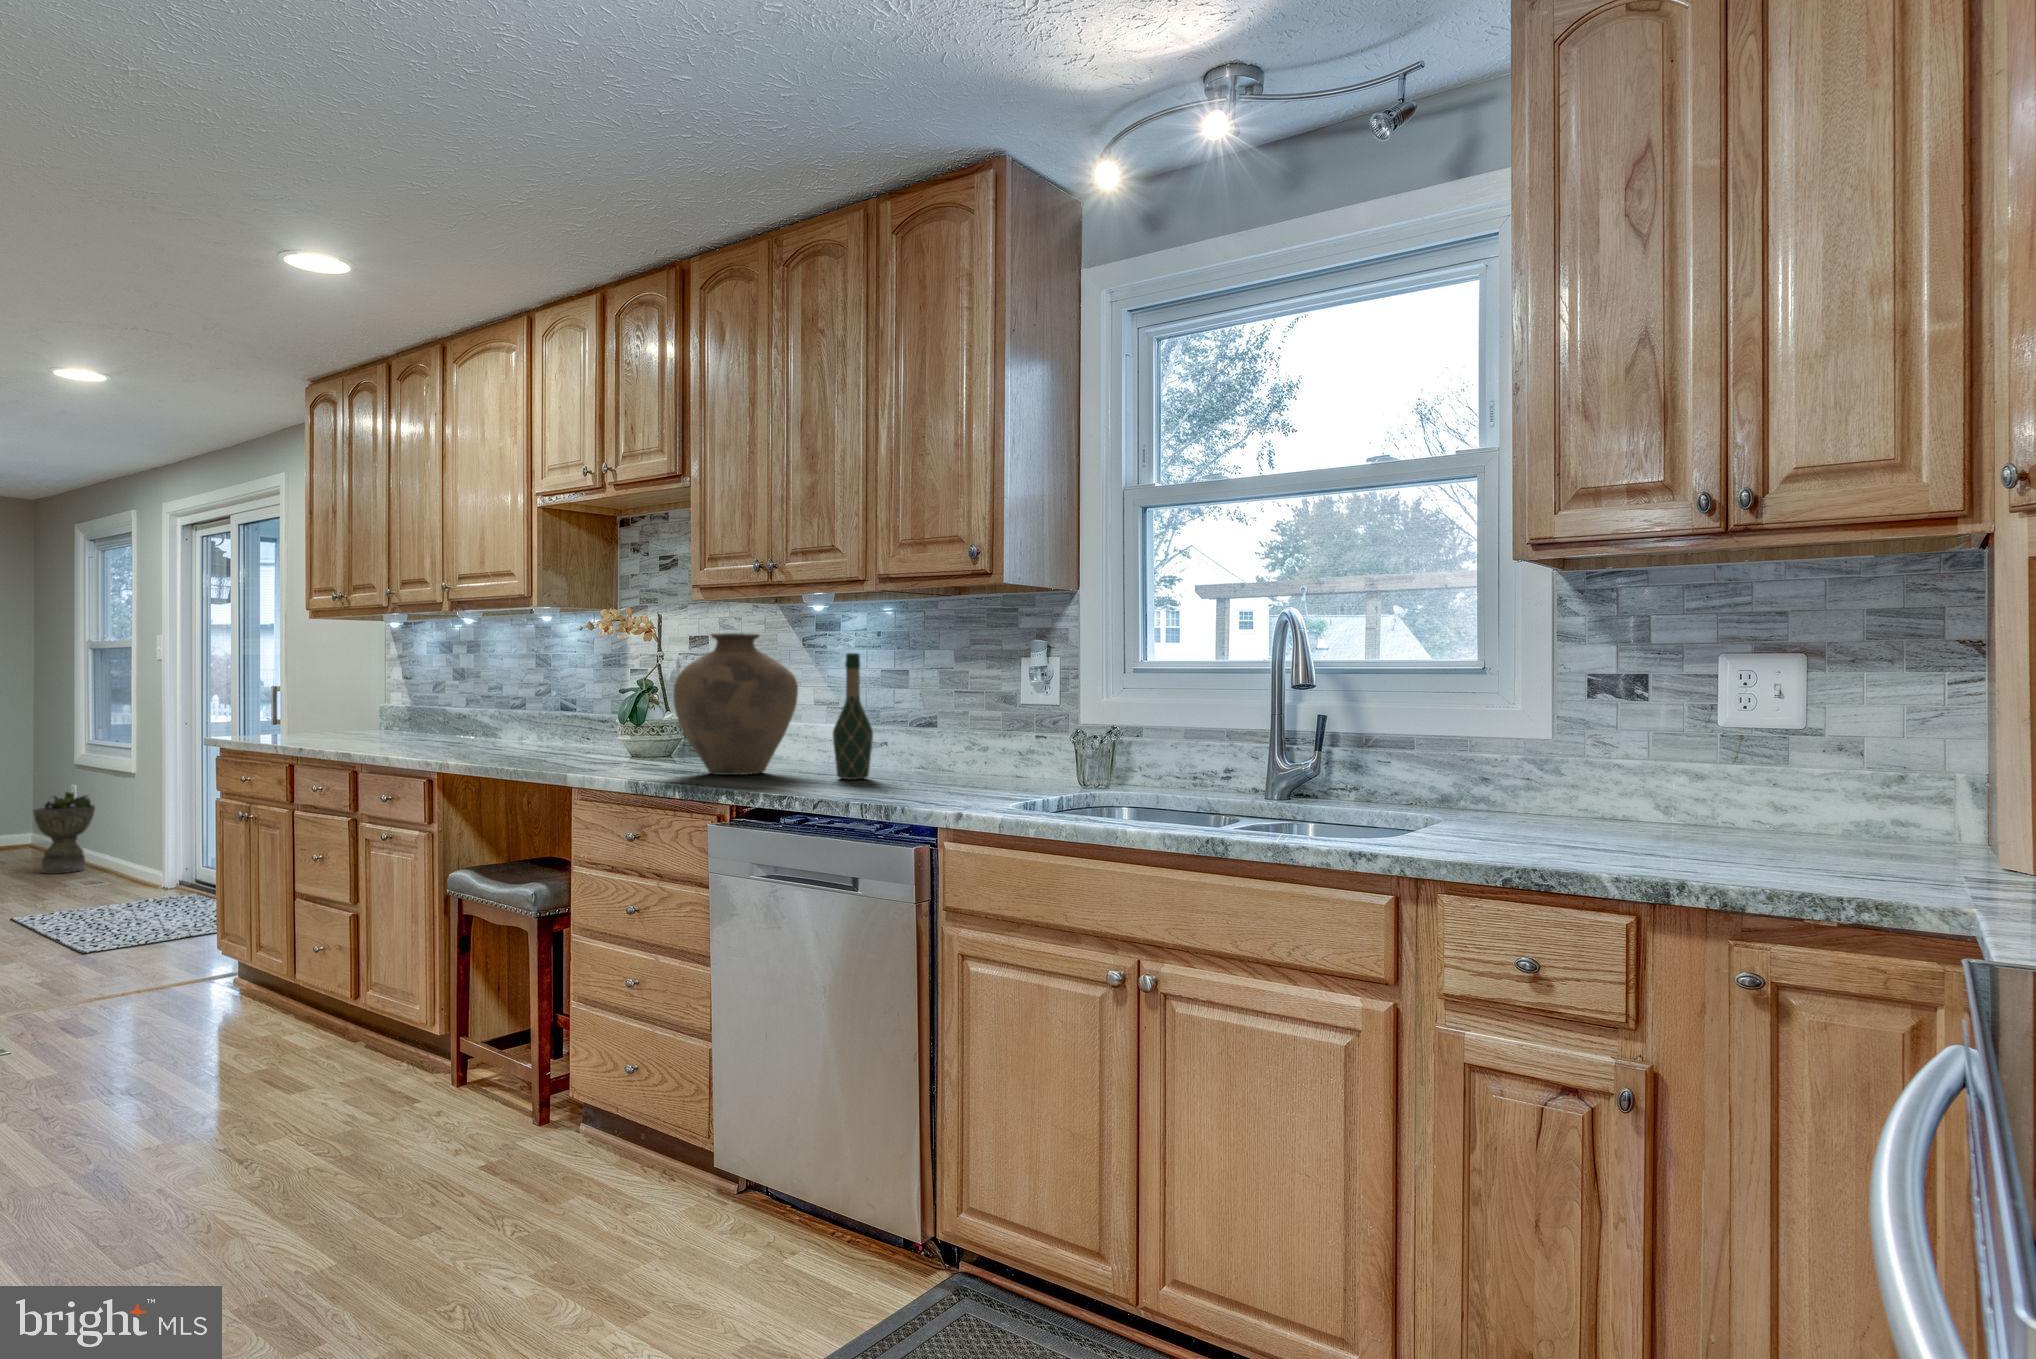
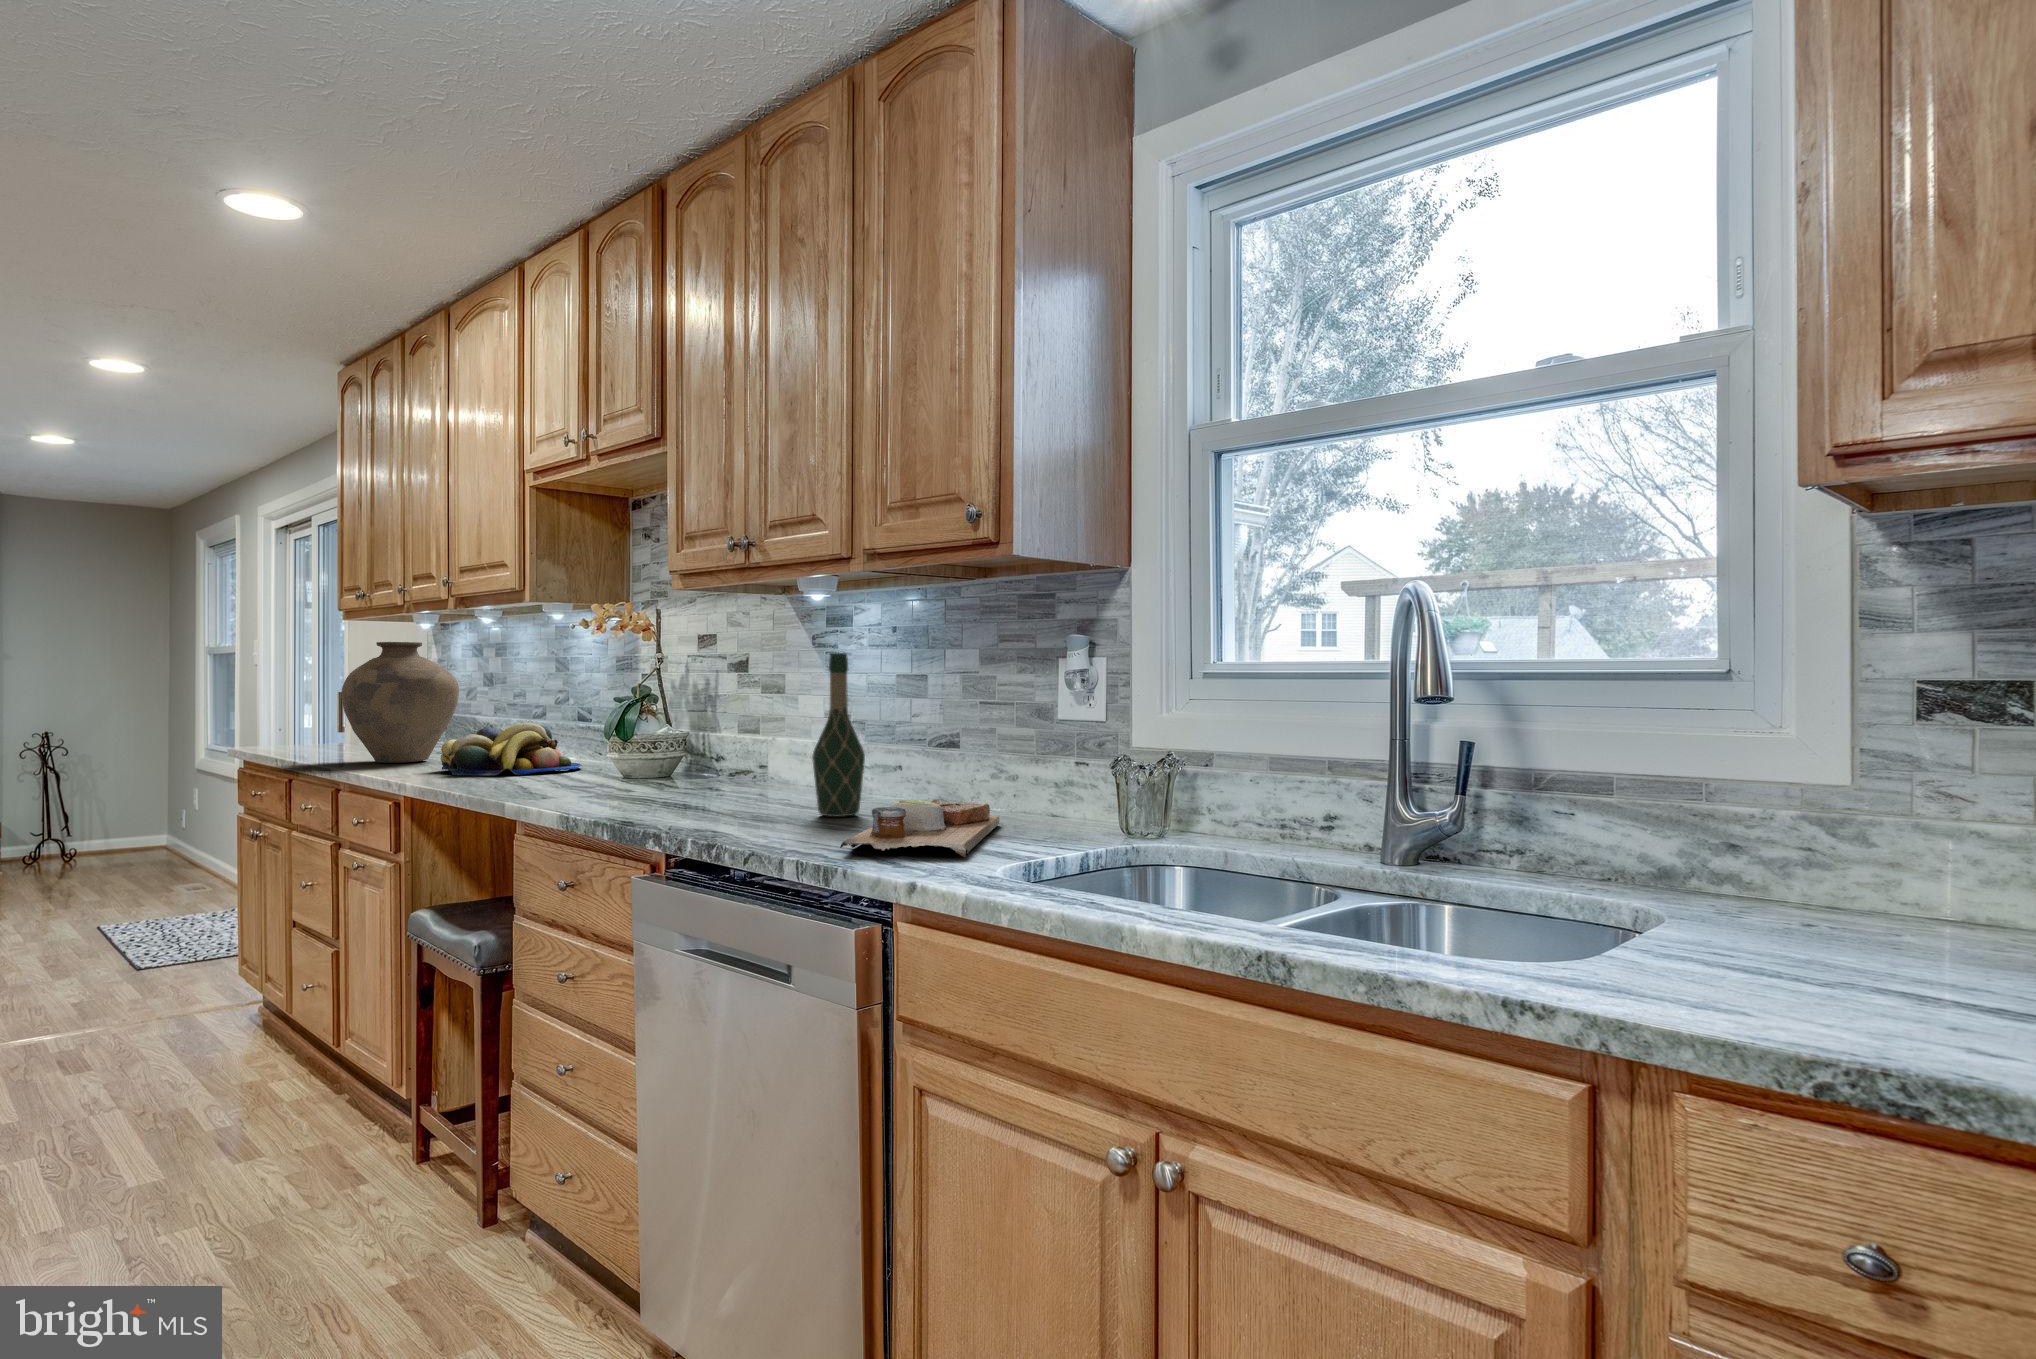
vase: present [673,633,798,775] -> present [341,642,459,763]
fruit bowl: none [456,711,580,757] -> present [441,723,582,775]
cutting board: none [890,762,983,799] -> present [840,799,999,857]
planter: present [33,792,95,874] -> none [151,796,211,877]

